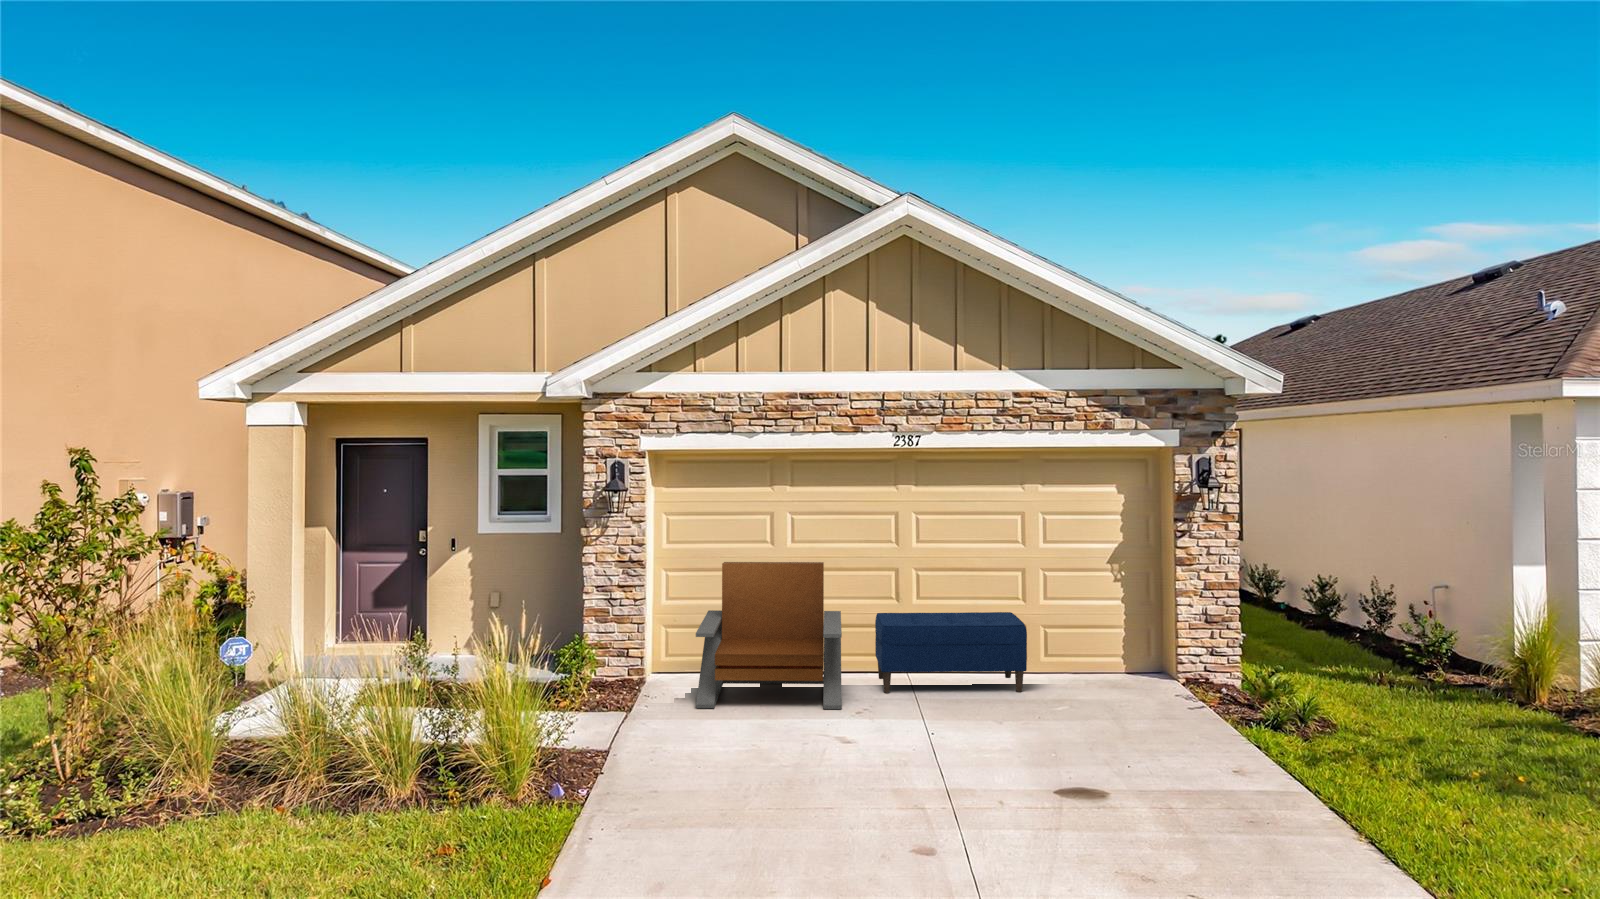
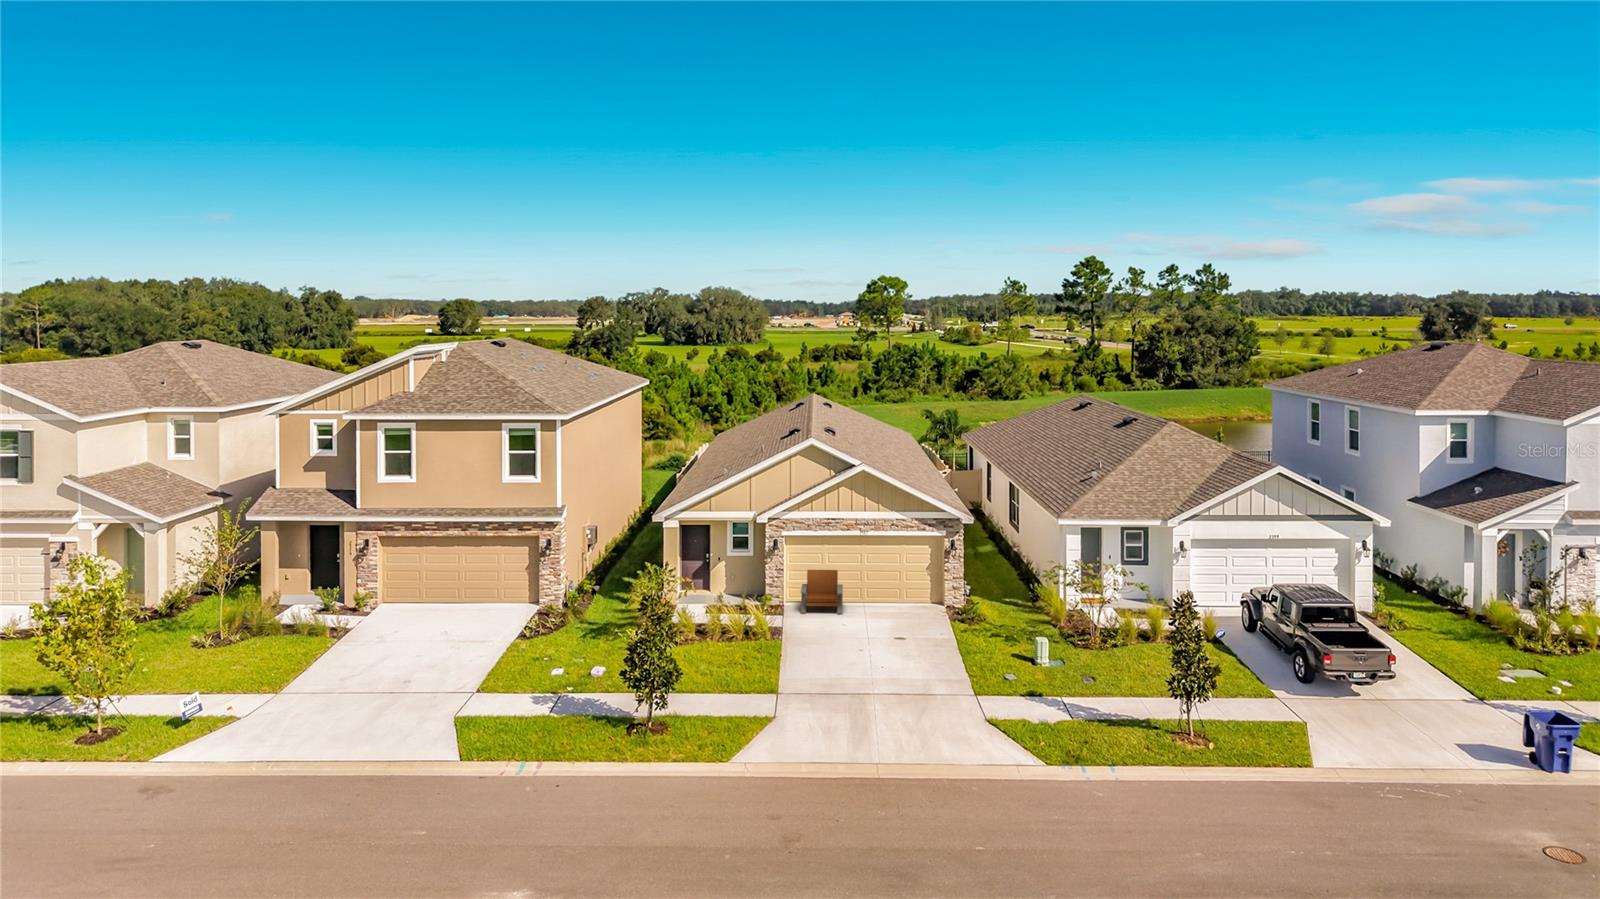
bench: present [875,612,1027,693] -> none [853,585,898,610]

